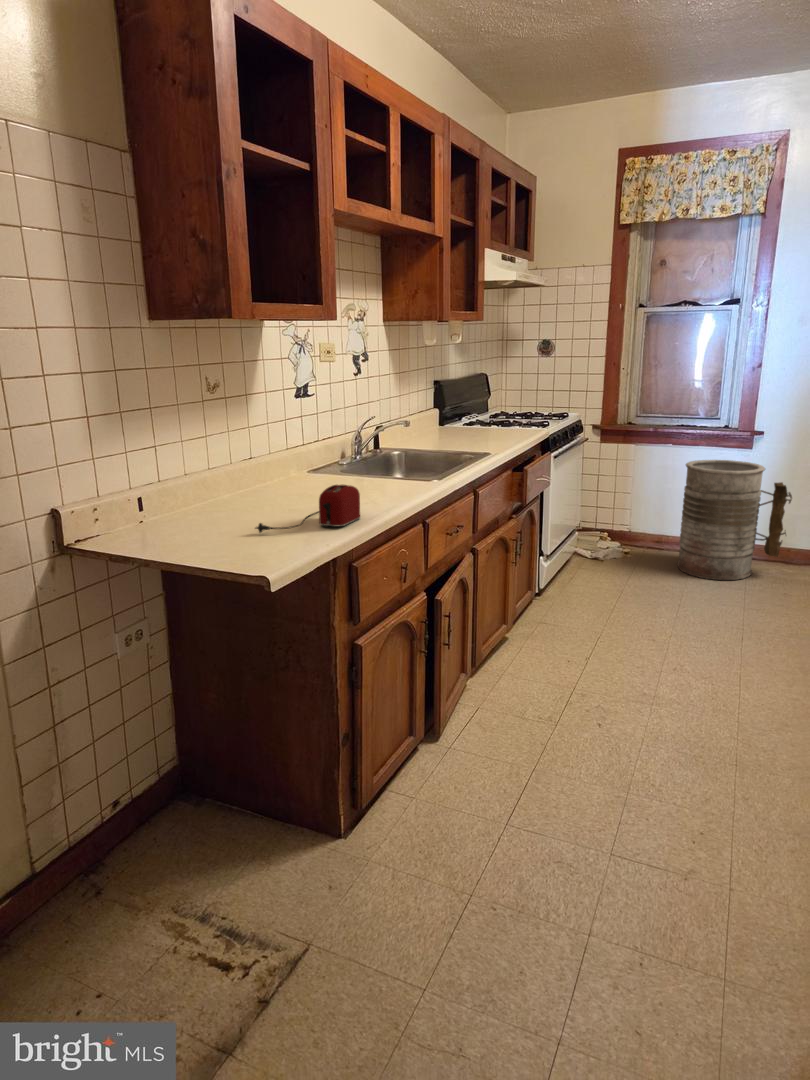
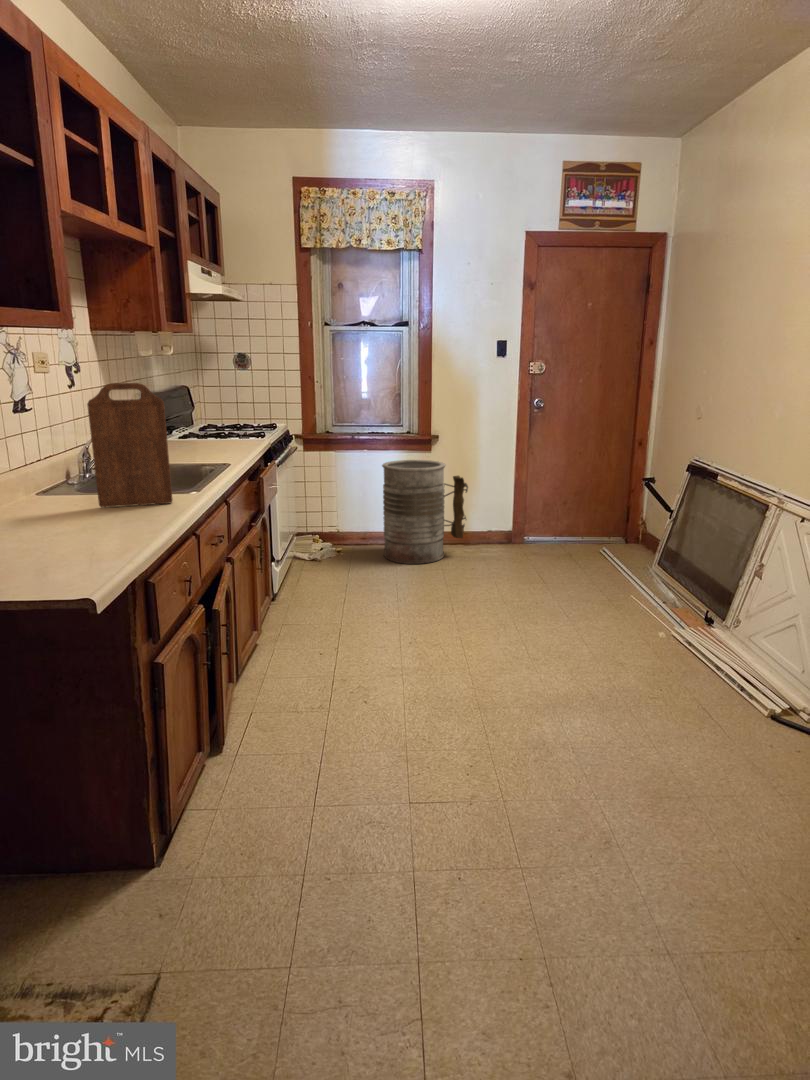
cutting board: none [339,375,408,494] -> present [87,383,173,507]
toaster: present [255,485,361,533] -> none [30,496,142,554]

